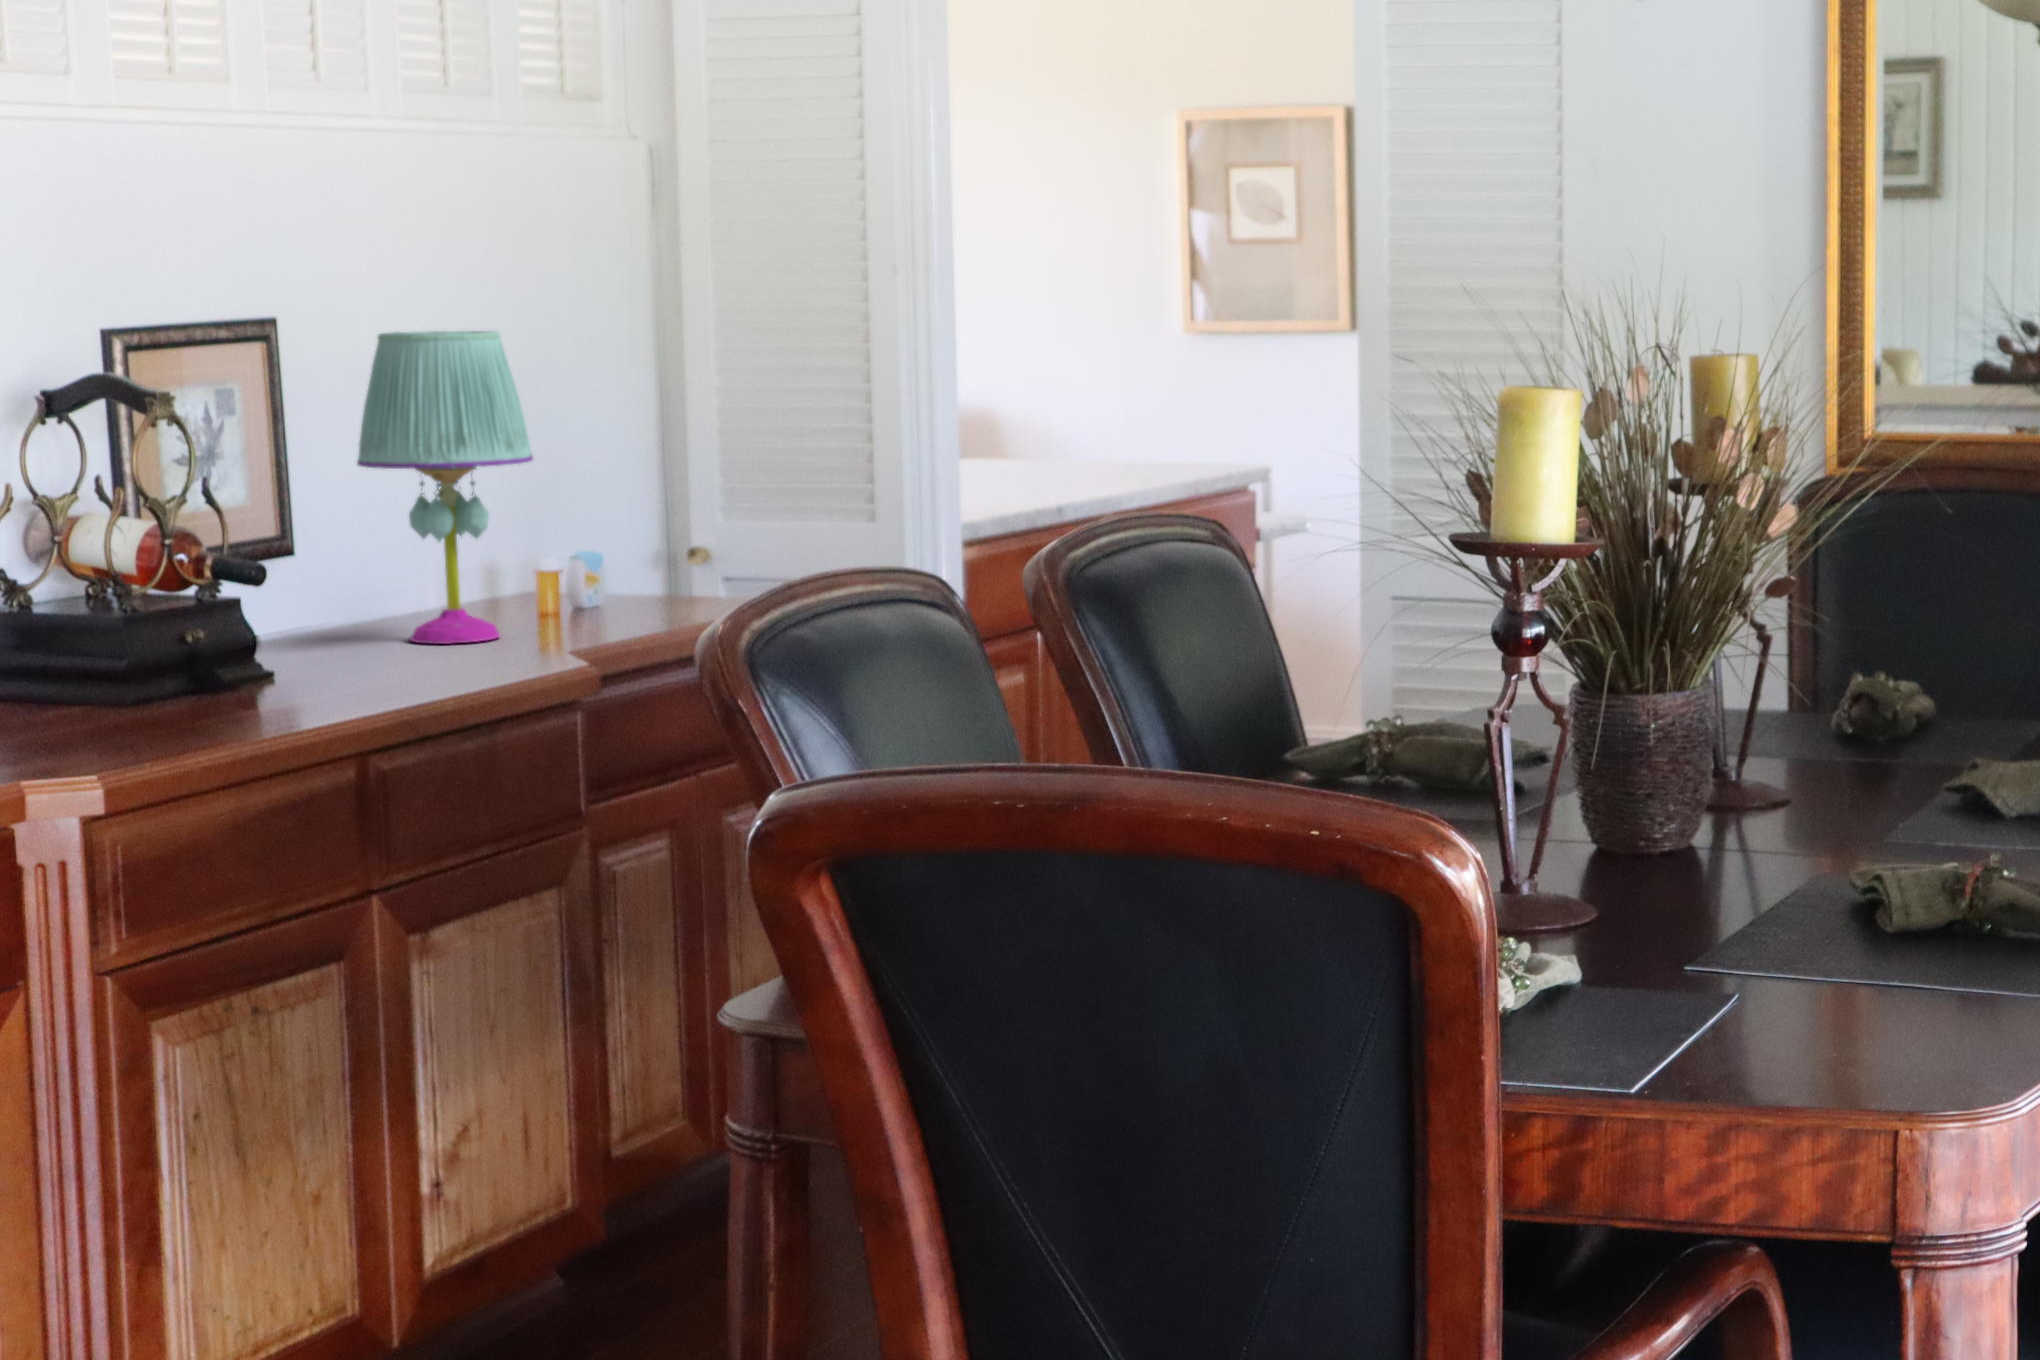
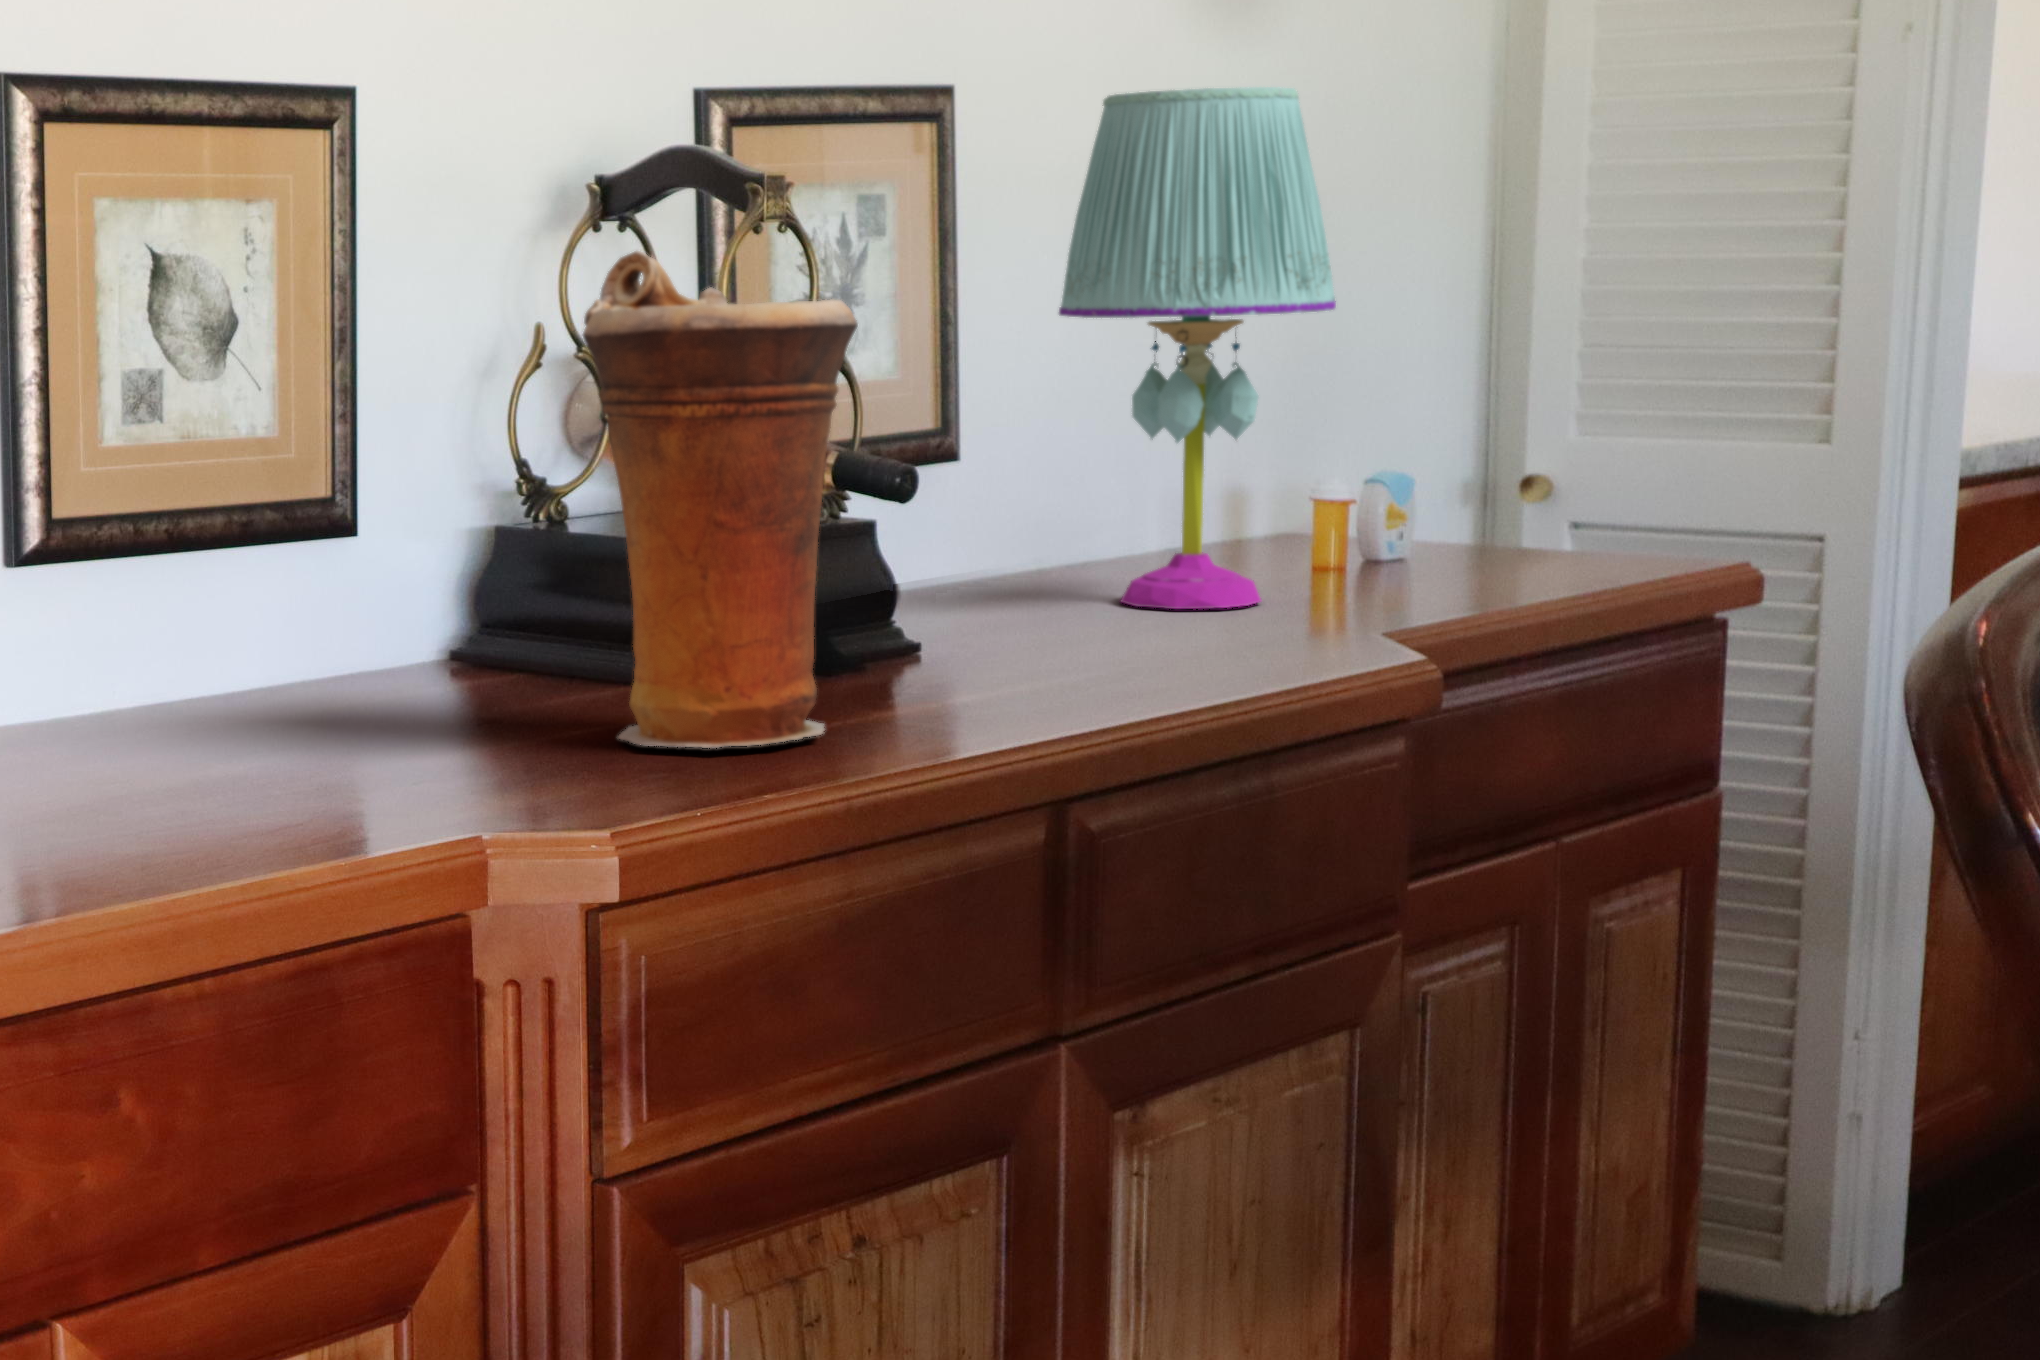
vase: none [52,446,224,735] -> present [583,251,858,748]

